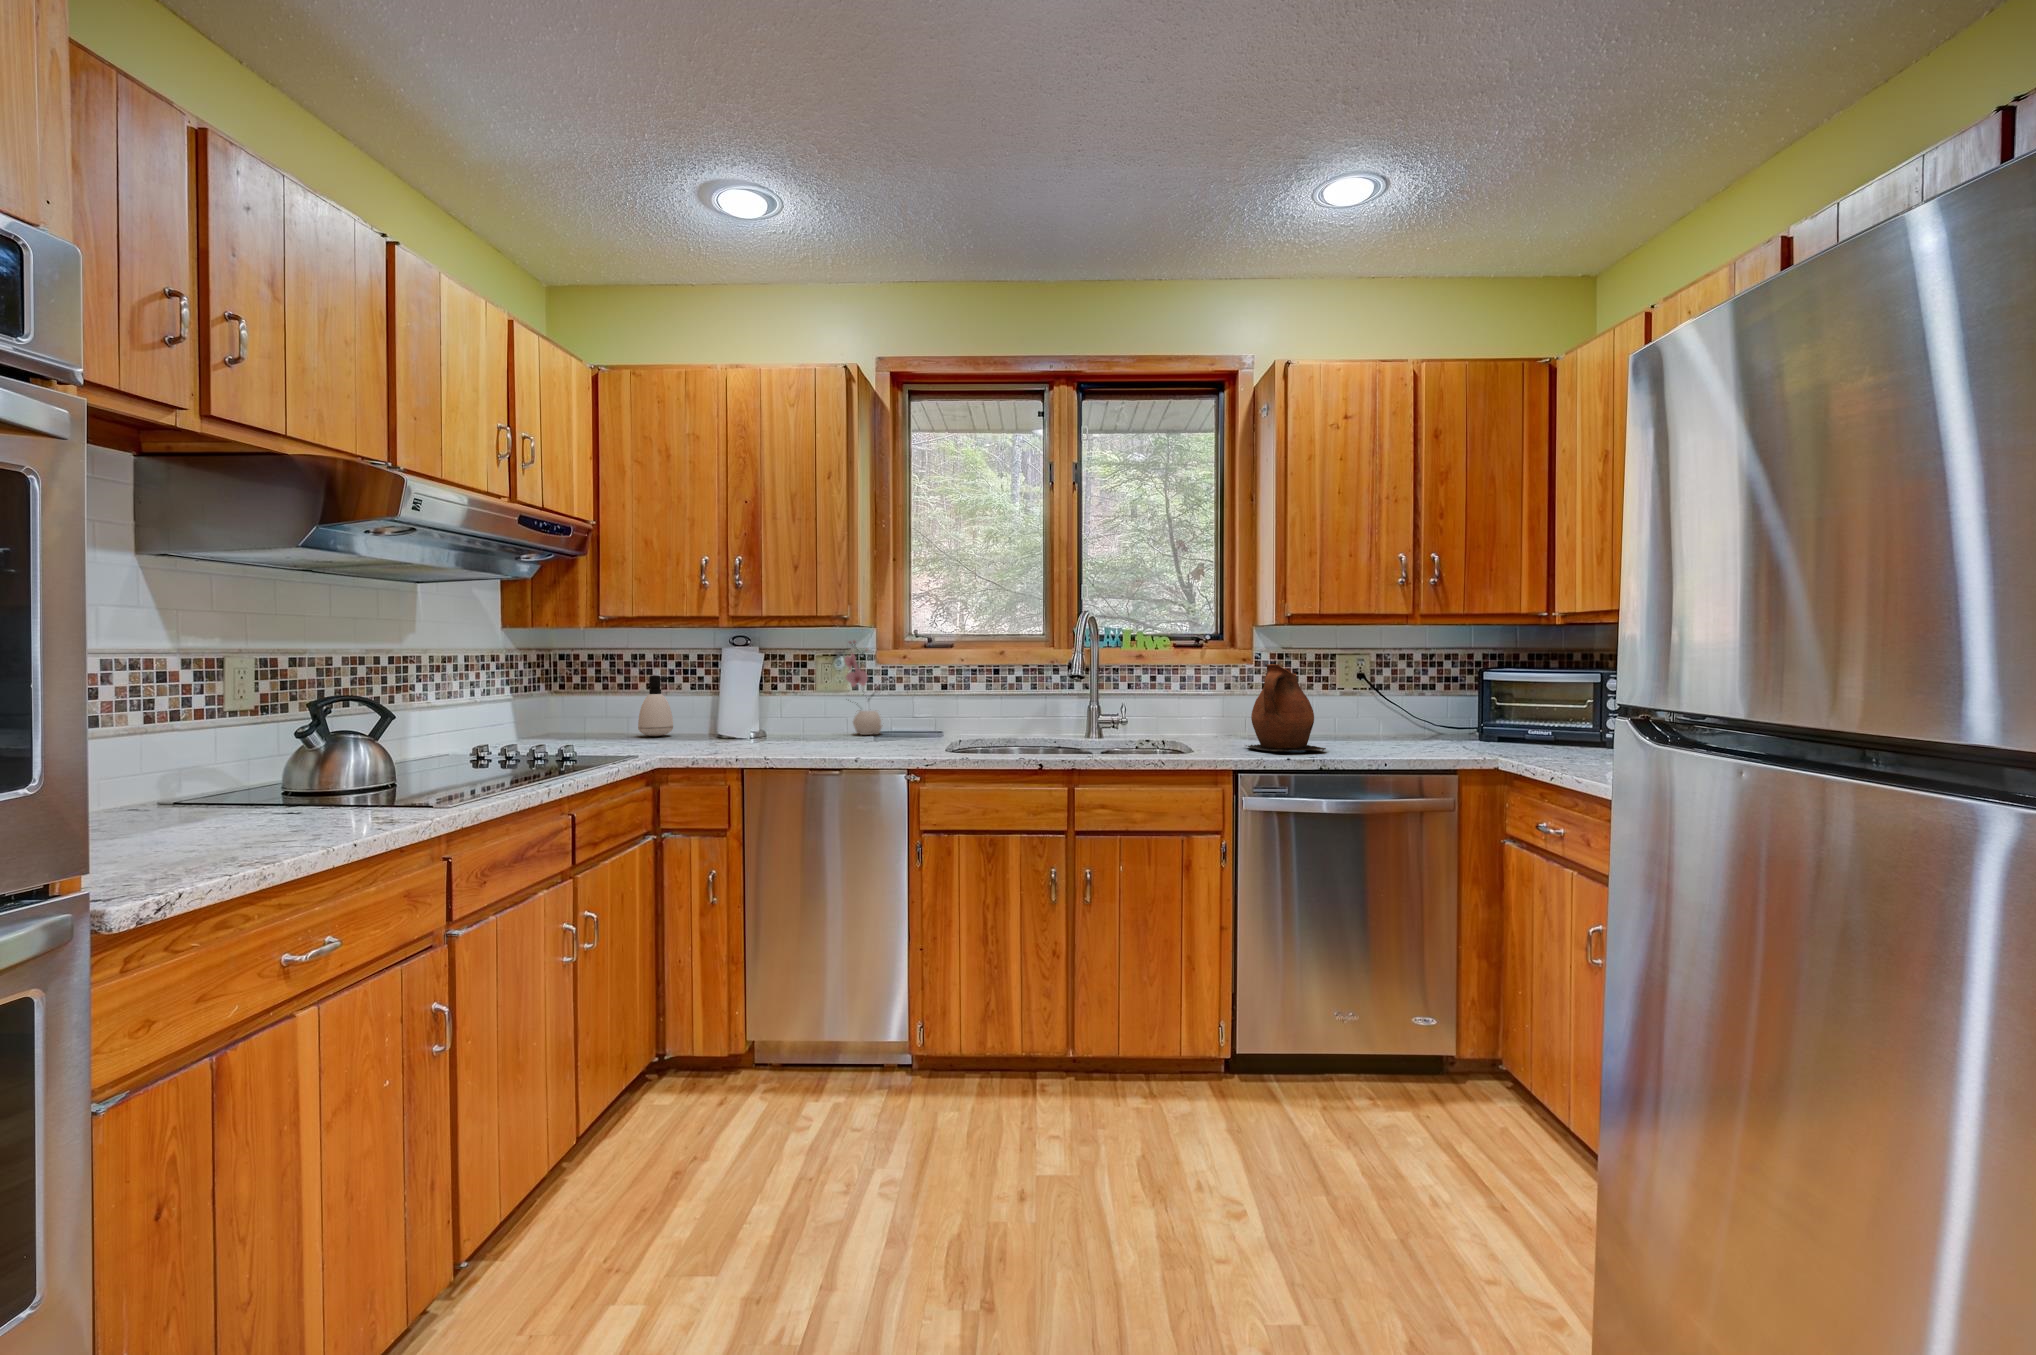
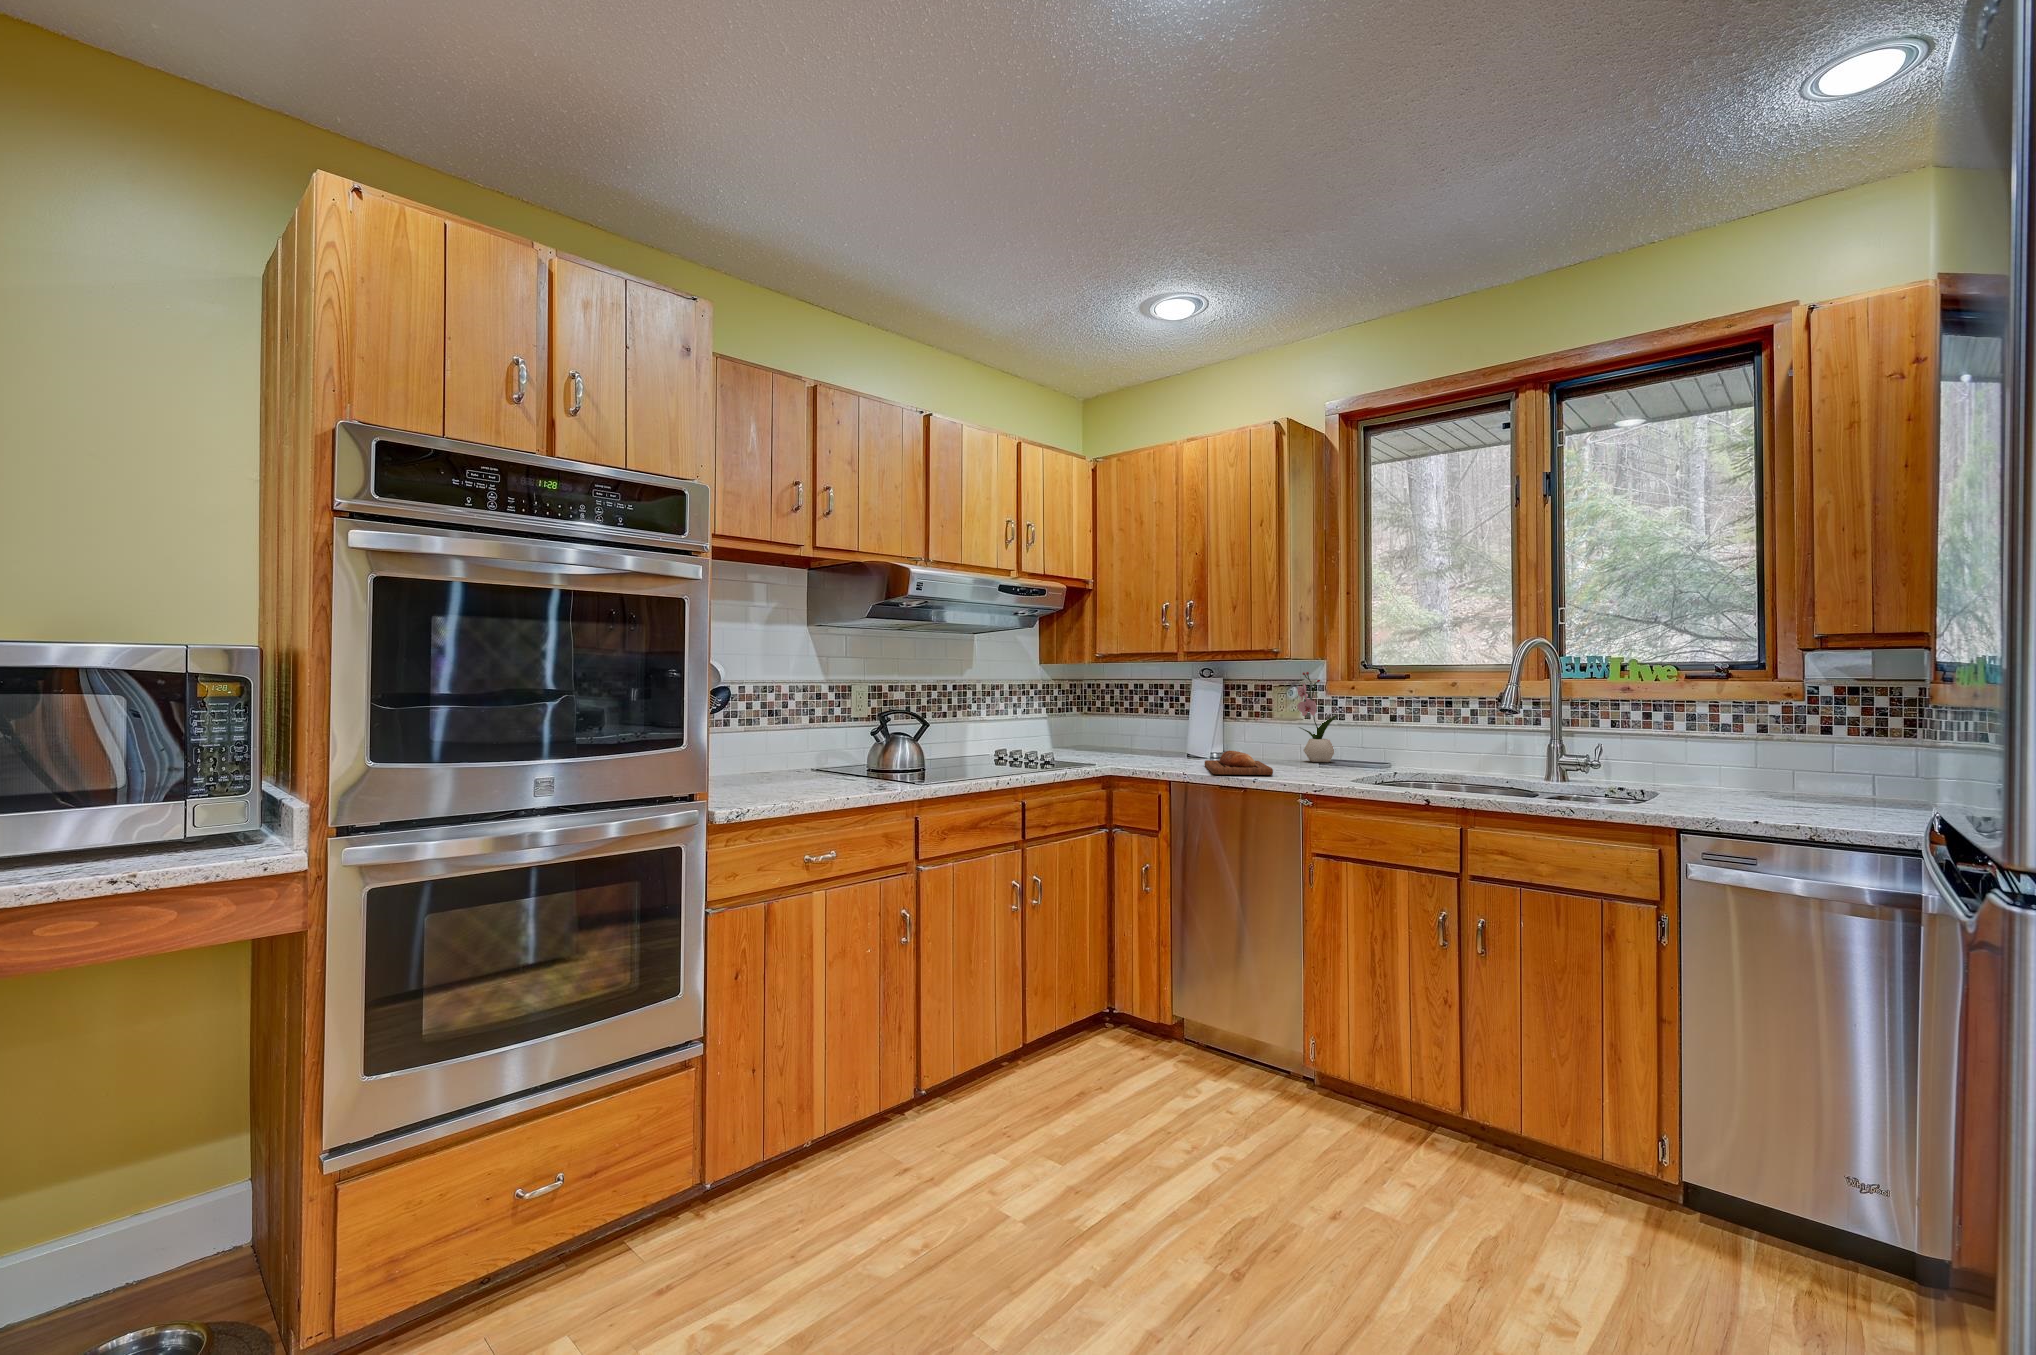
ceramic pitcher: present [1246,664,1326,751] -> none [1740,699,1872,817]
soap dispenser: present [638,675,673,736] -> none [1129,702,1156,752]
bread loaf: none [763,728,861,756] -> present [1205,751,1273,775]

